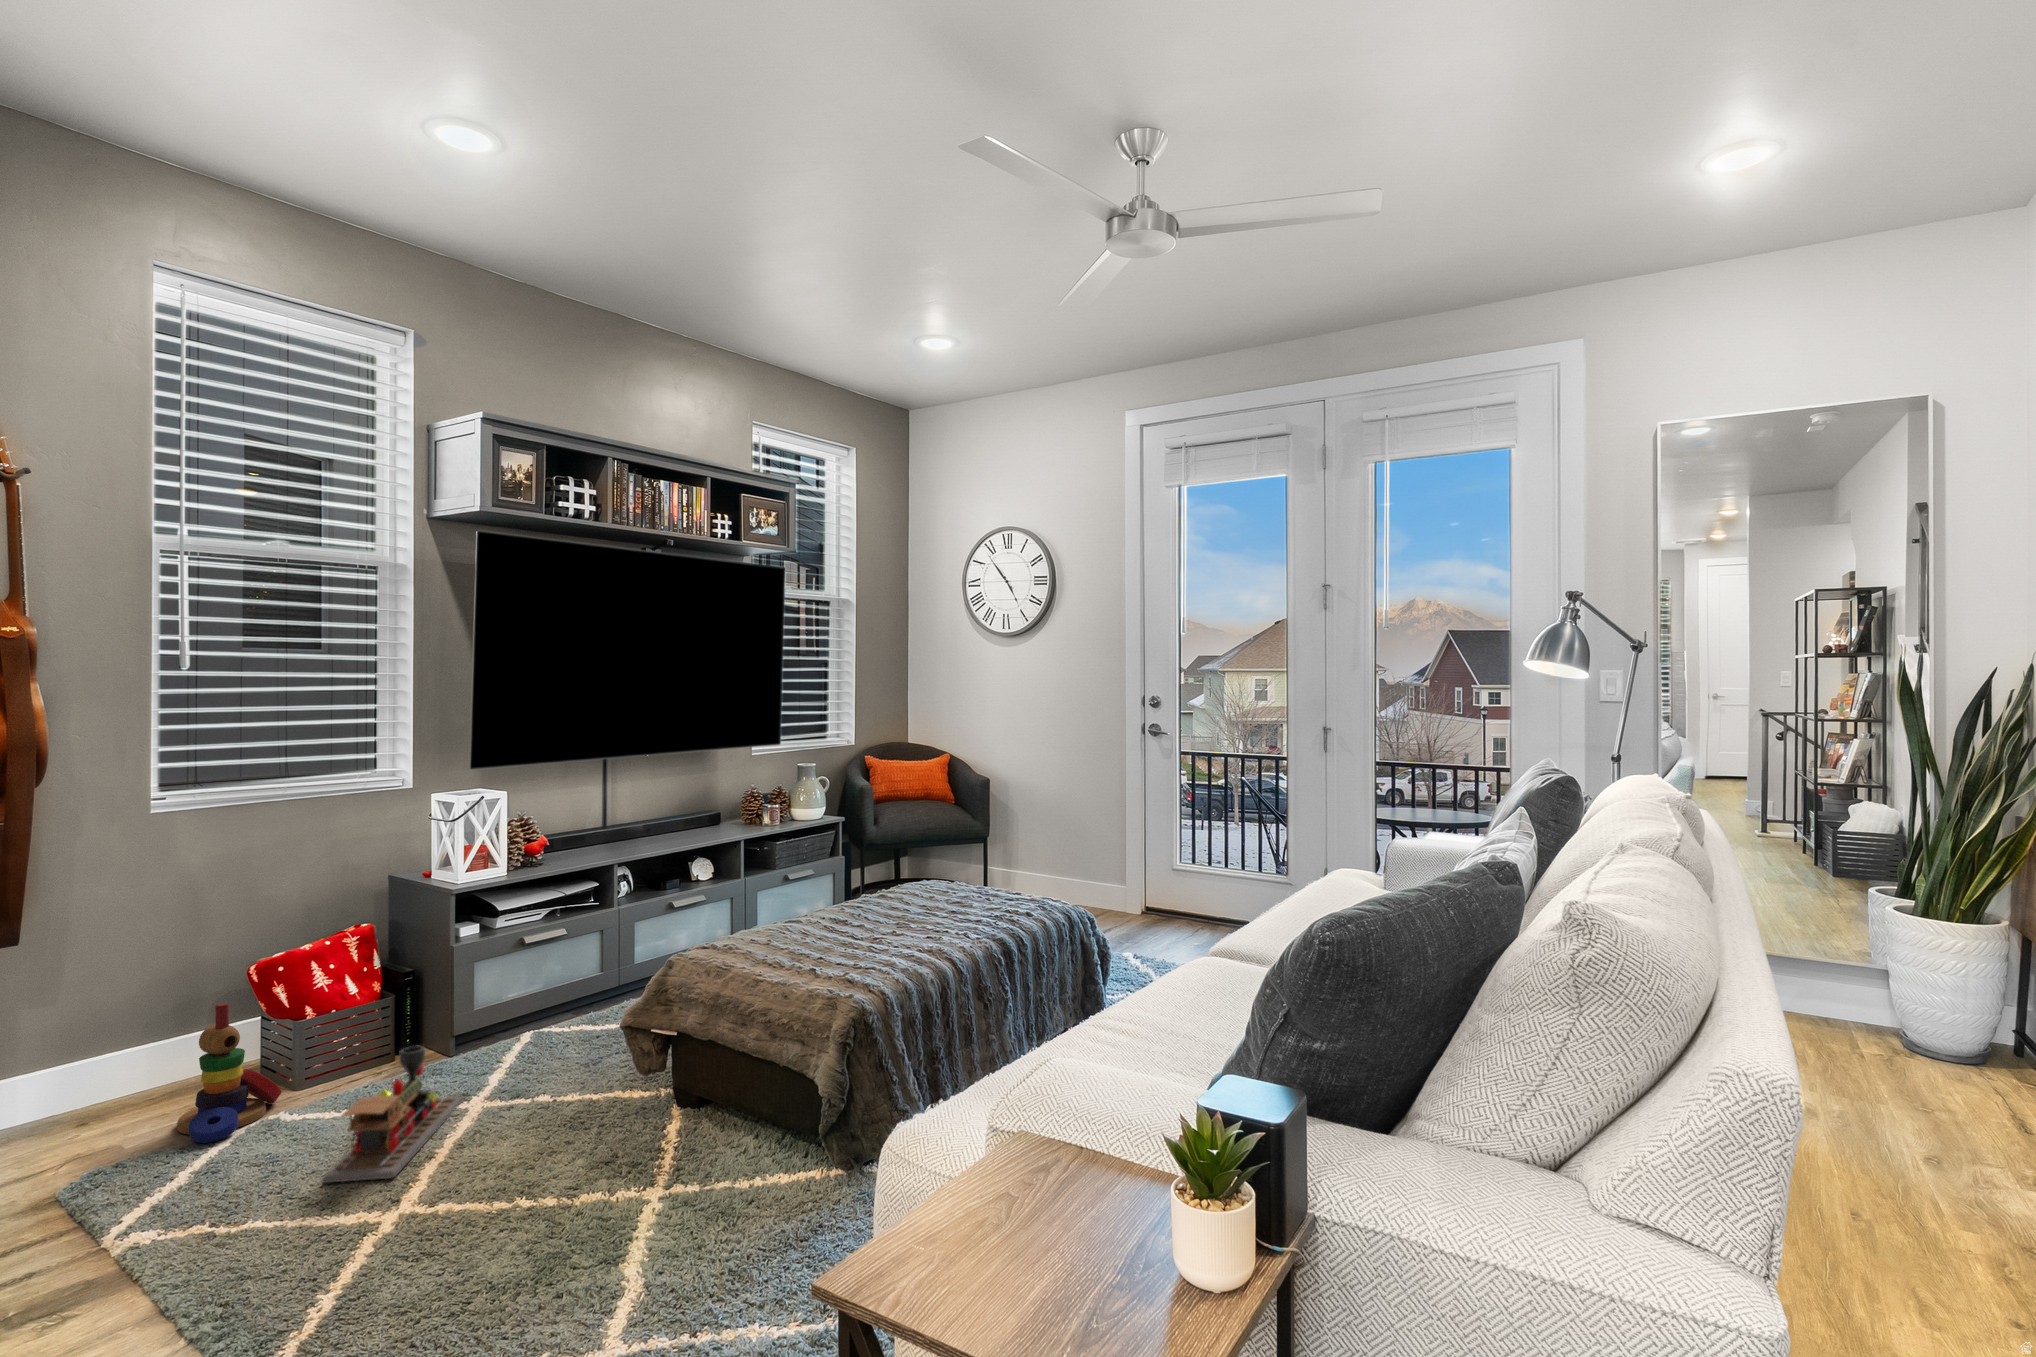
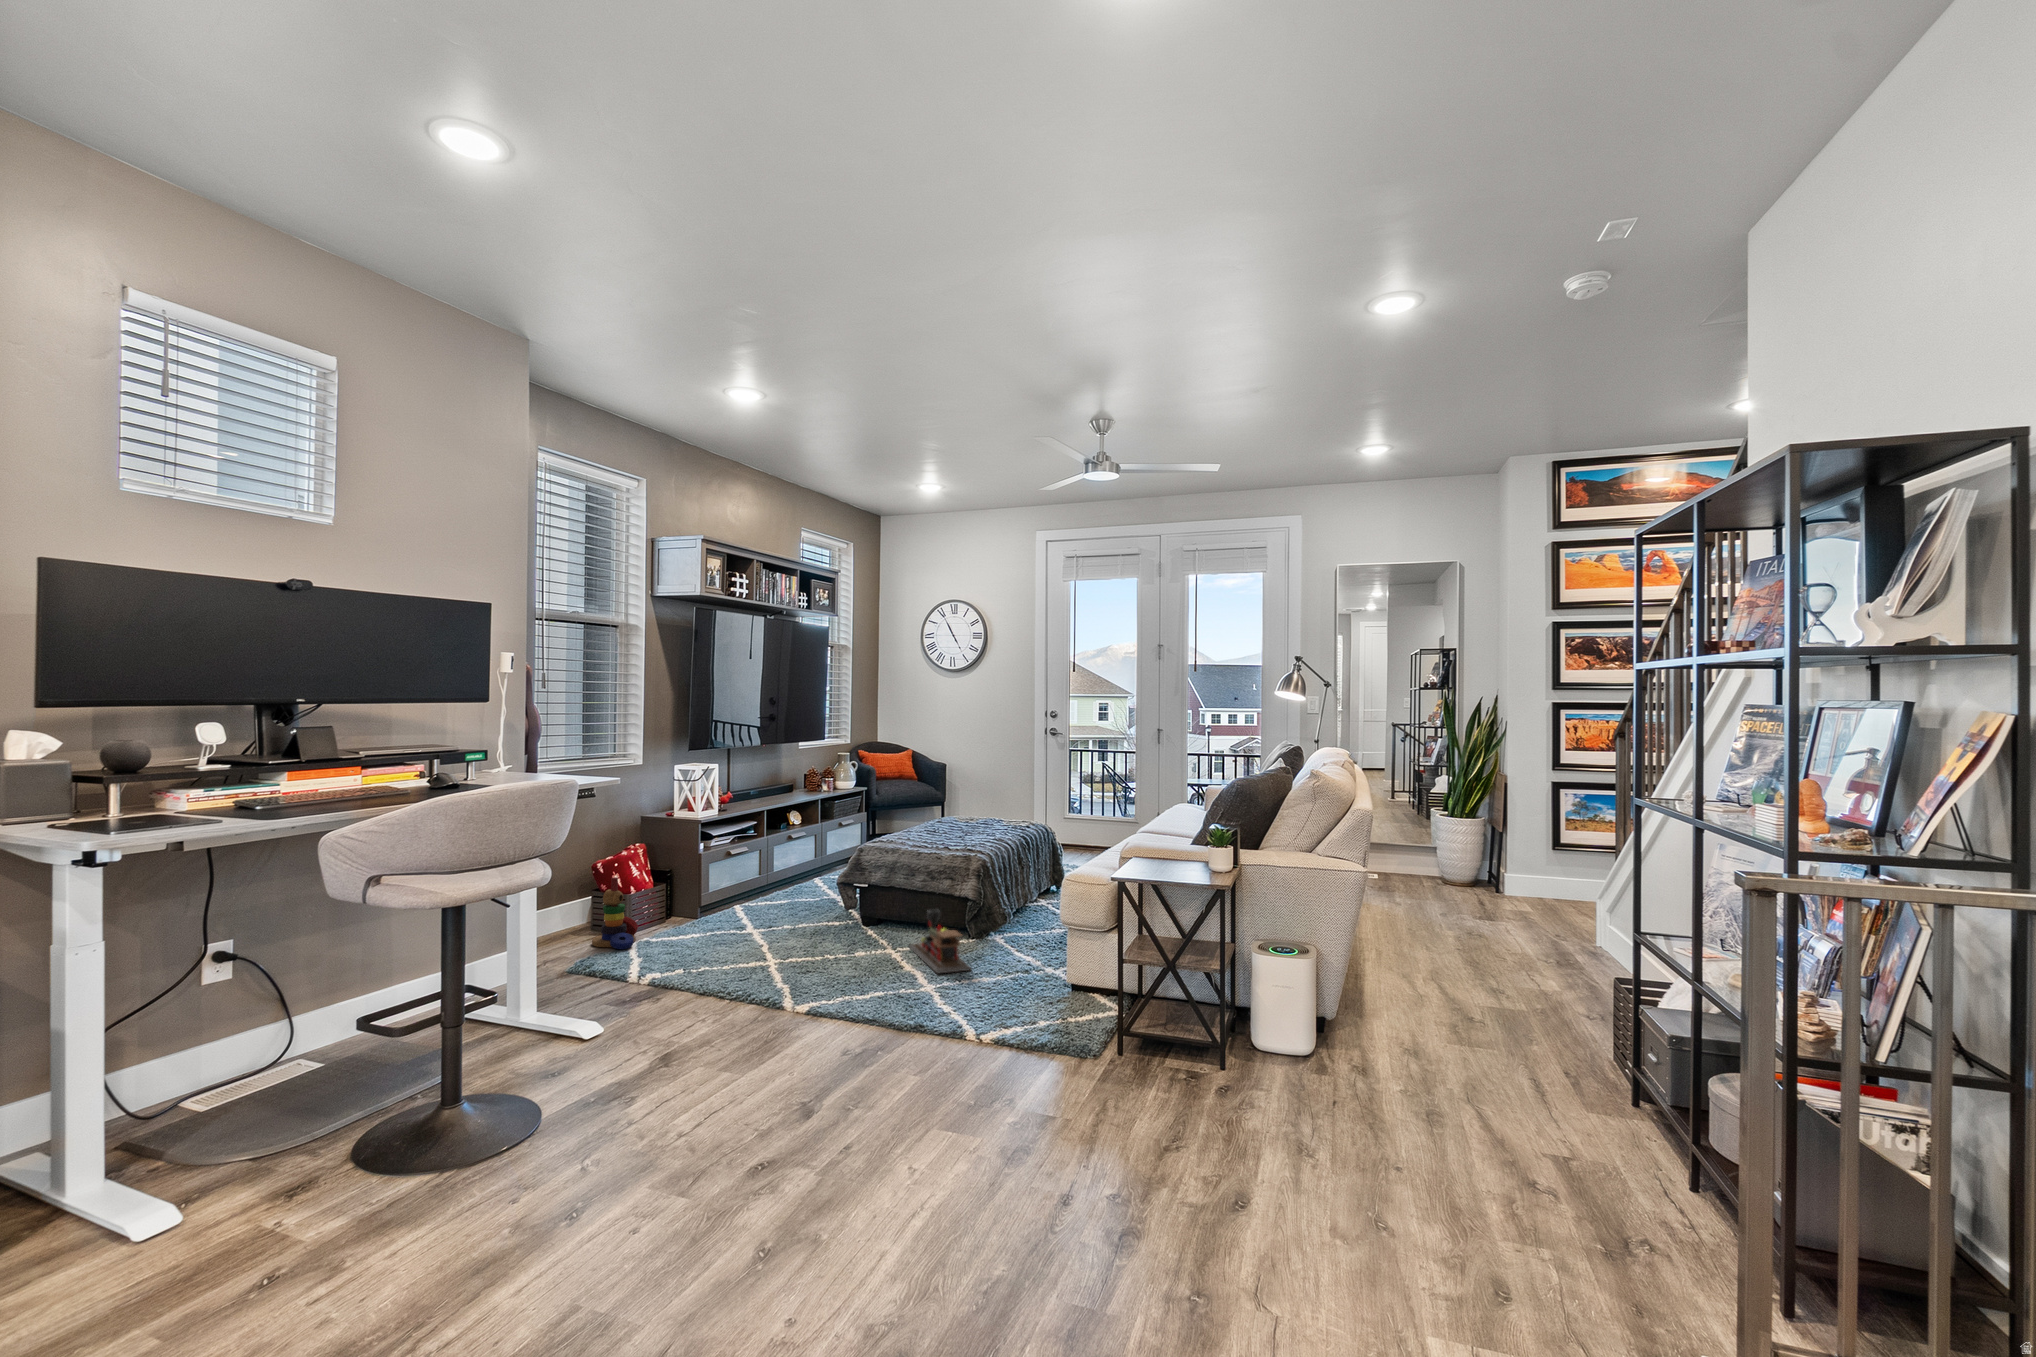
toy train: present [322,1046,464,1183] -> present [909,909,971,973]

